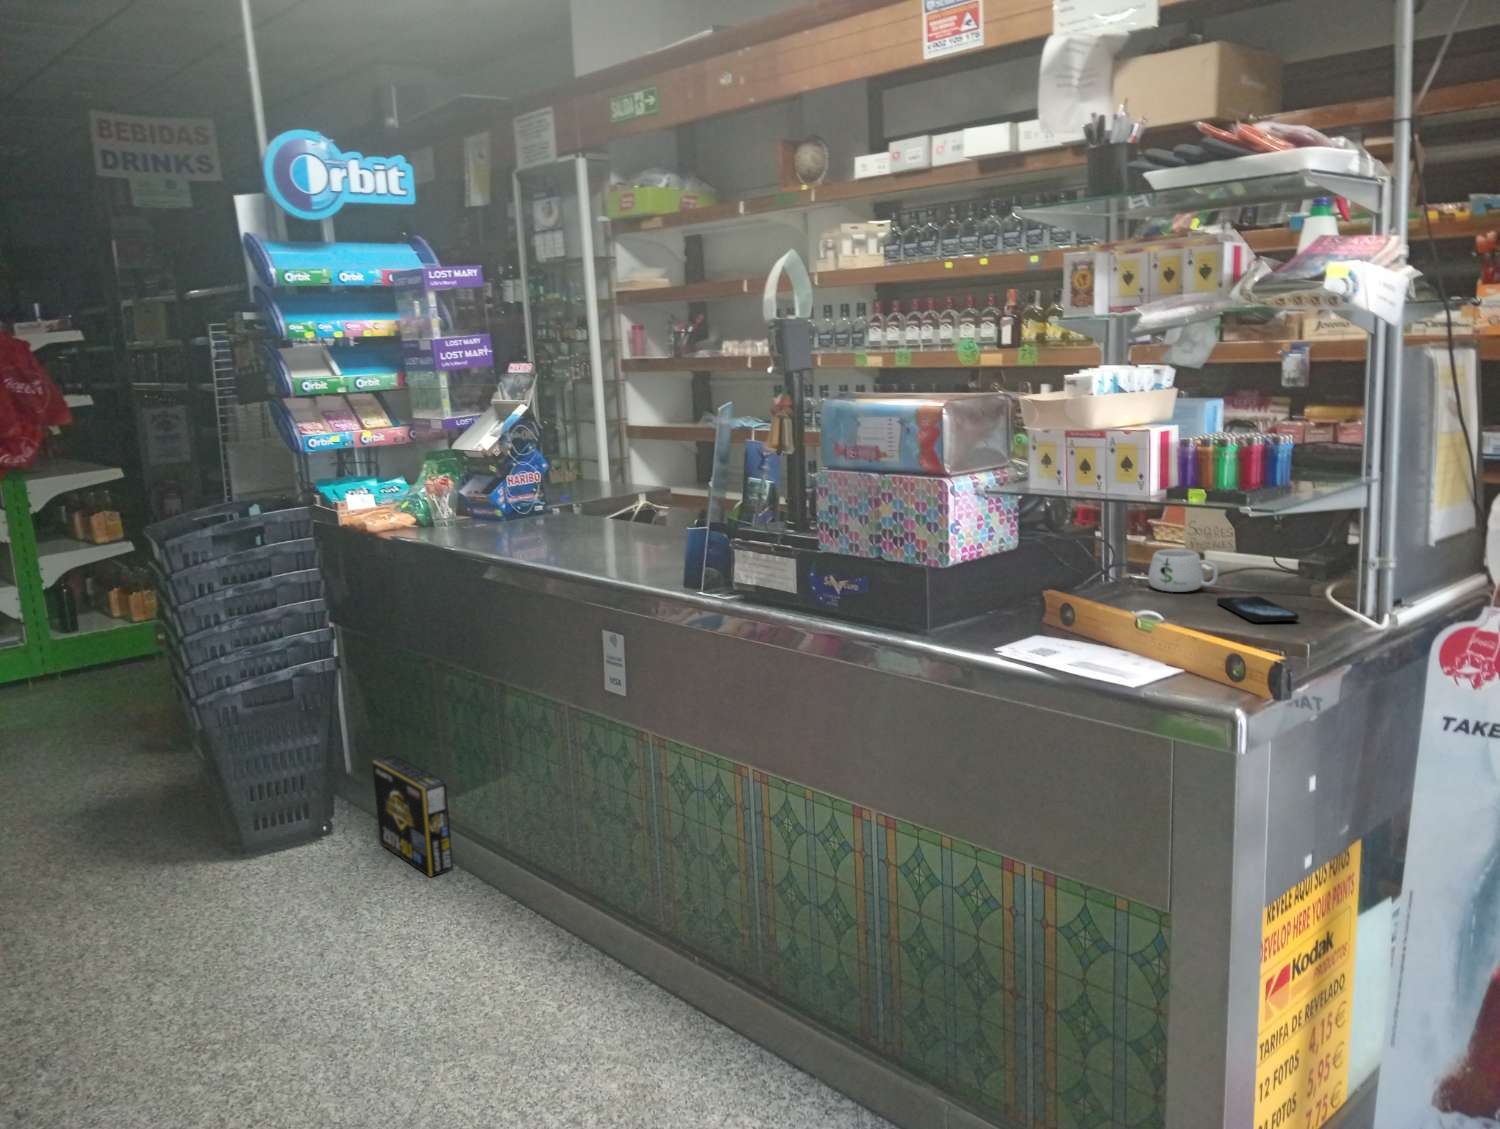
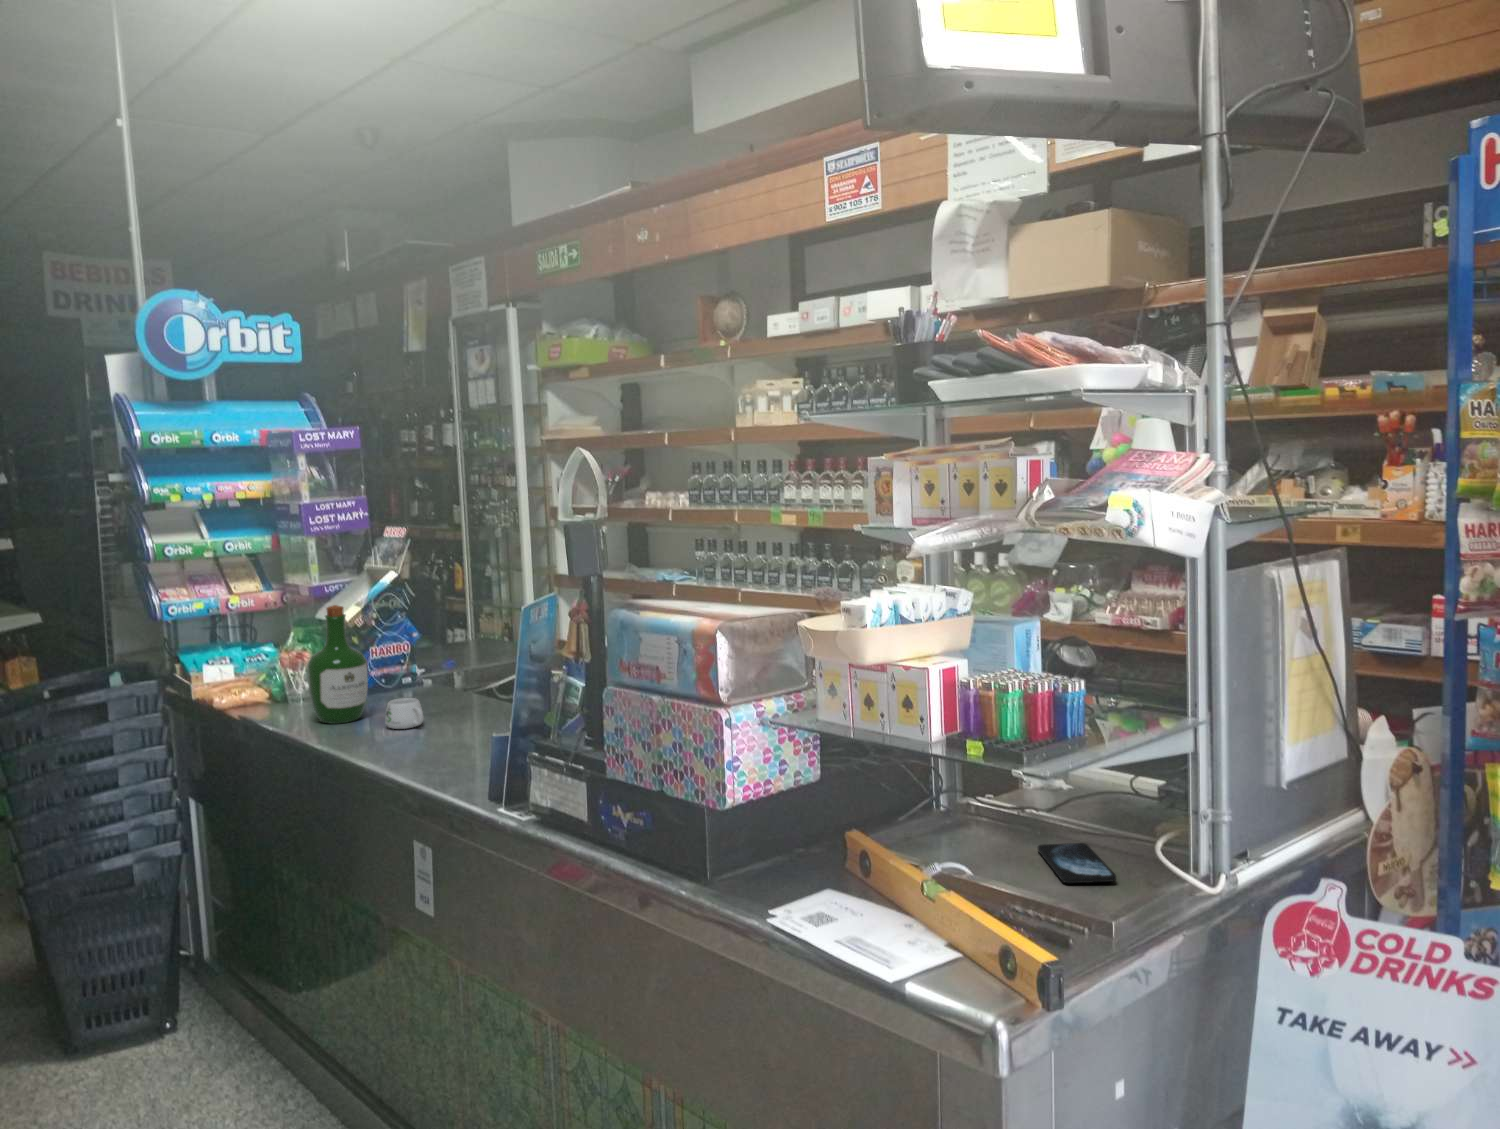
wine bottle: none [464,429,519,539] -> present [308,605,368,724]
mug: present [1148,549,1218,592] -> present [385,698,424,729]
box: present [372,755,453,877] -> none [206,954,283,1099]

